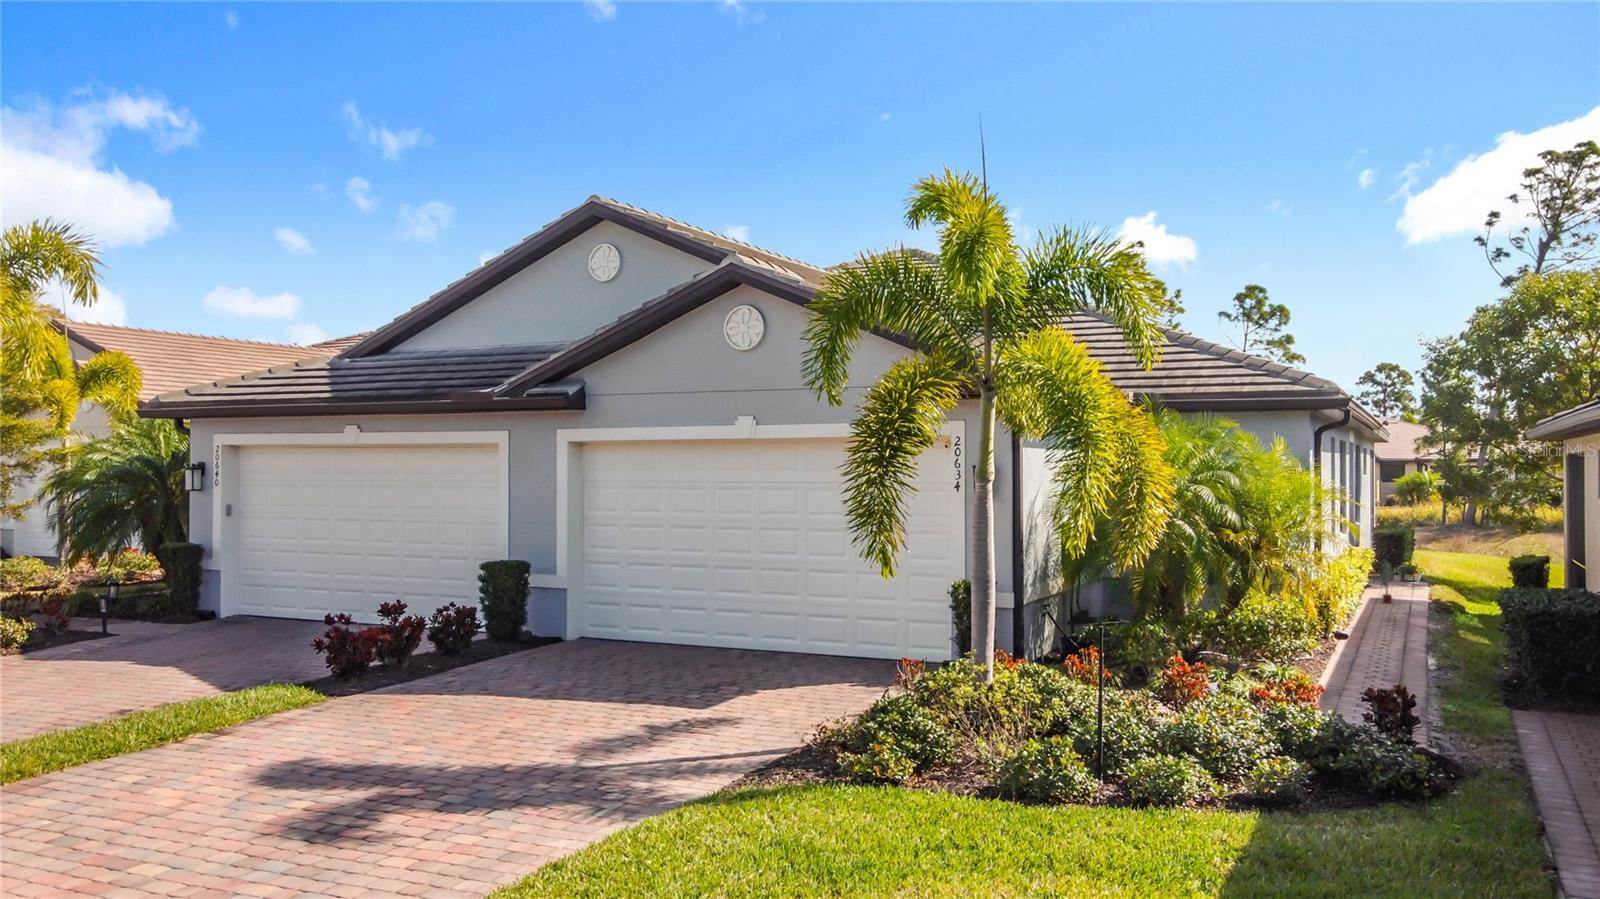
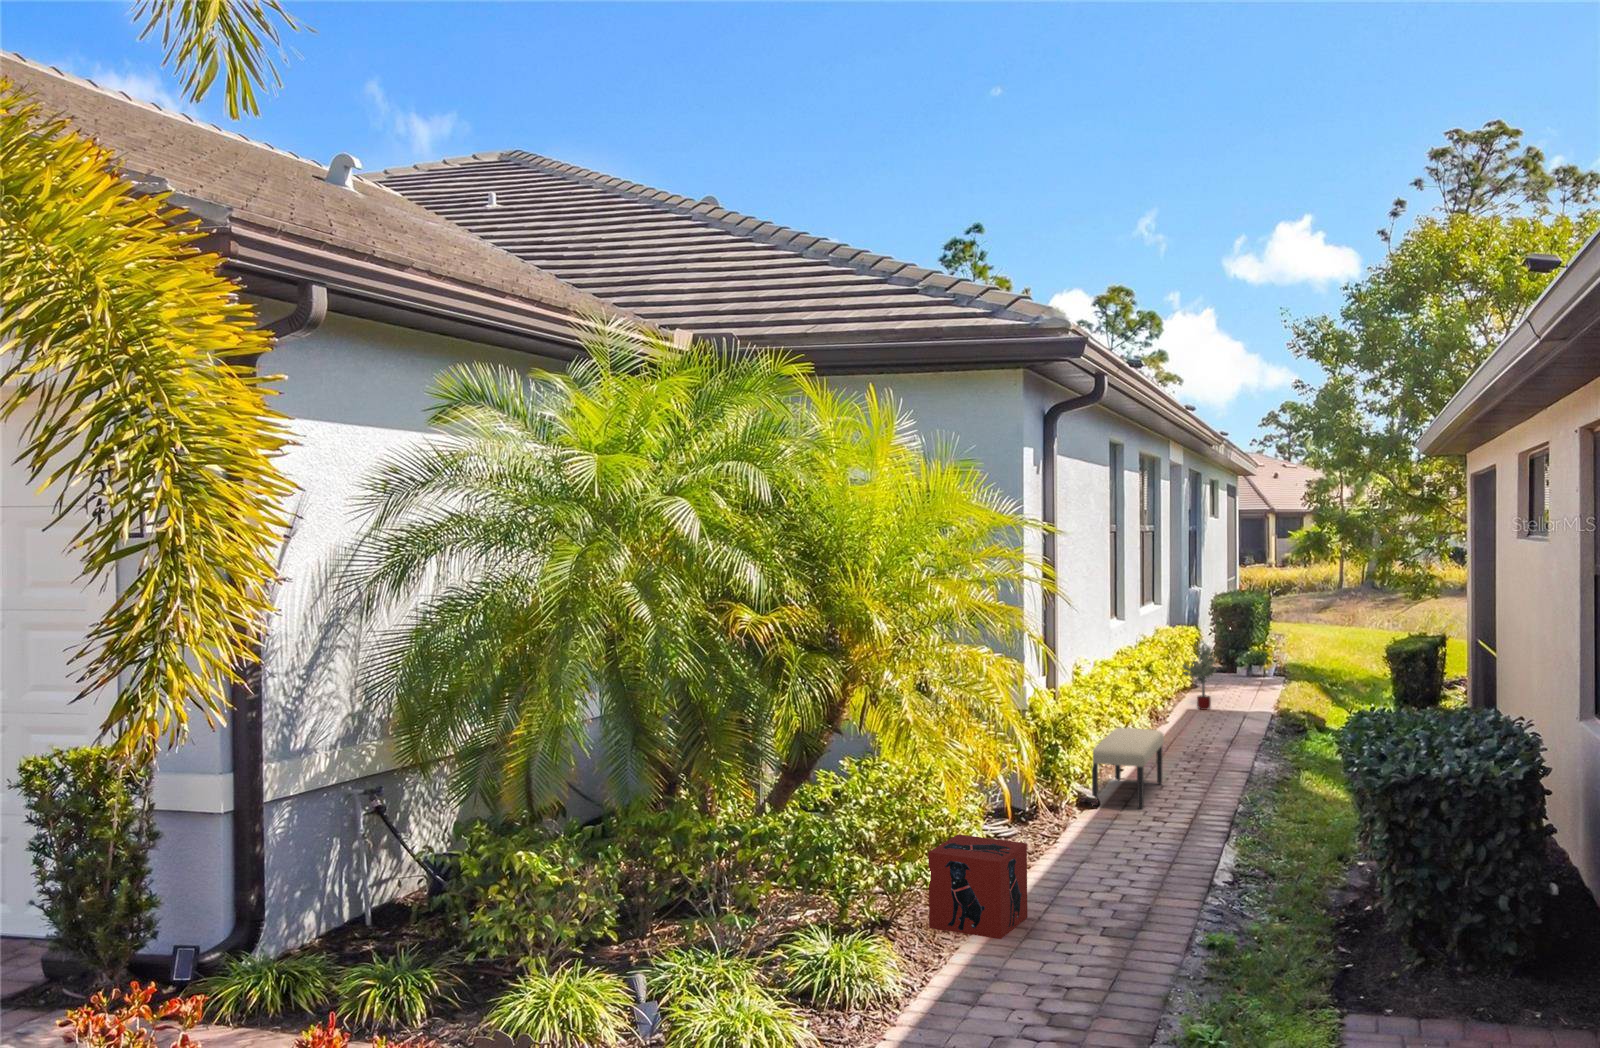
bench: none [1351,603,1387,644] -> present [1091,728,1164,809]
storage box: none [1311,639,1356,680] -> present [928,835,1028,939]

